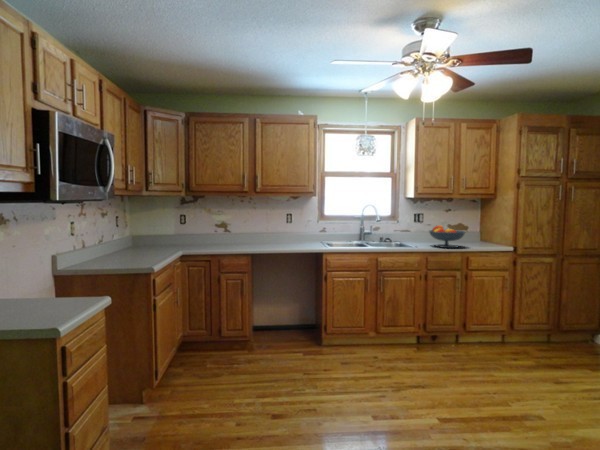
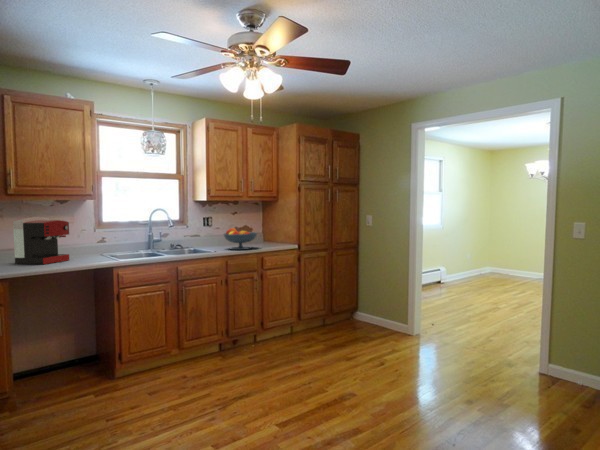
coffee maker: none [261,209,297,246] -> present [13,217,69,264]

